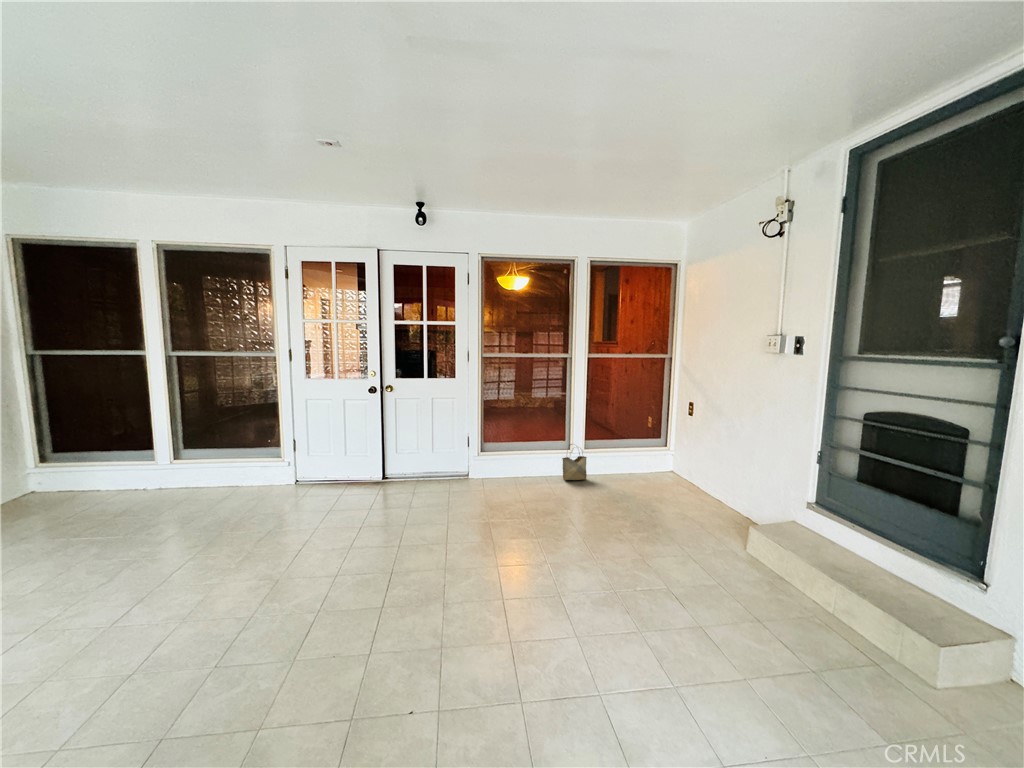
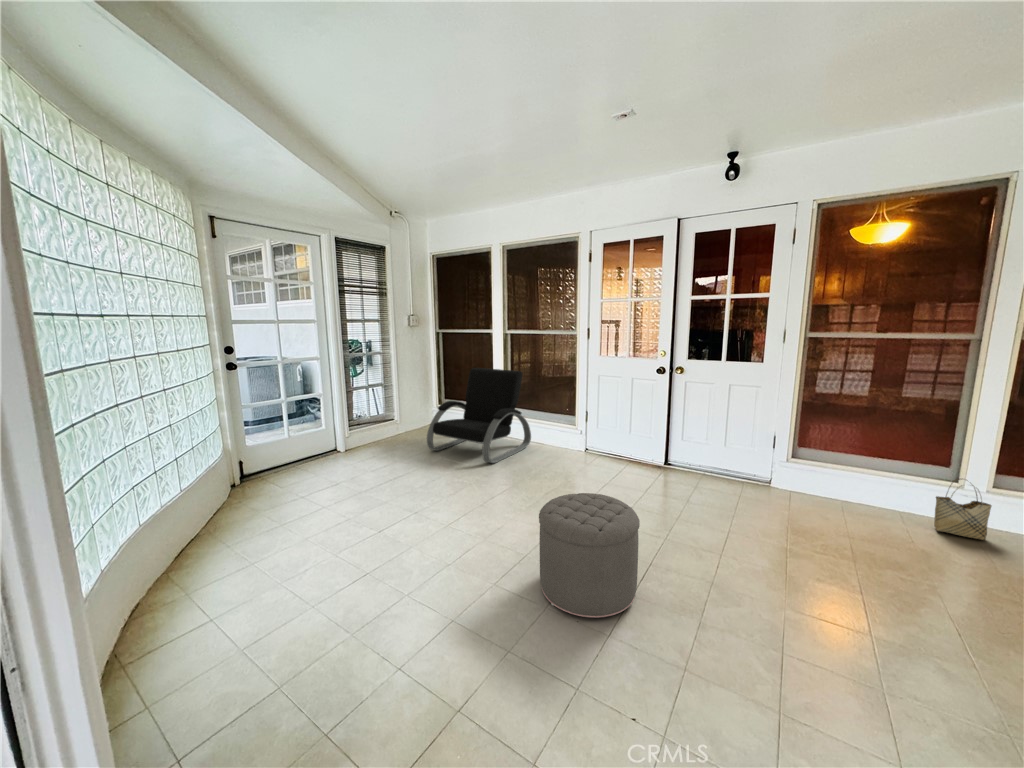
armchair: none [23,402,218,531] -> present [427,368,531,463]
ottoman: none [287,516,403,658] -> present [539,493,640,617]

